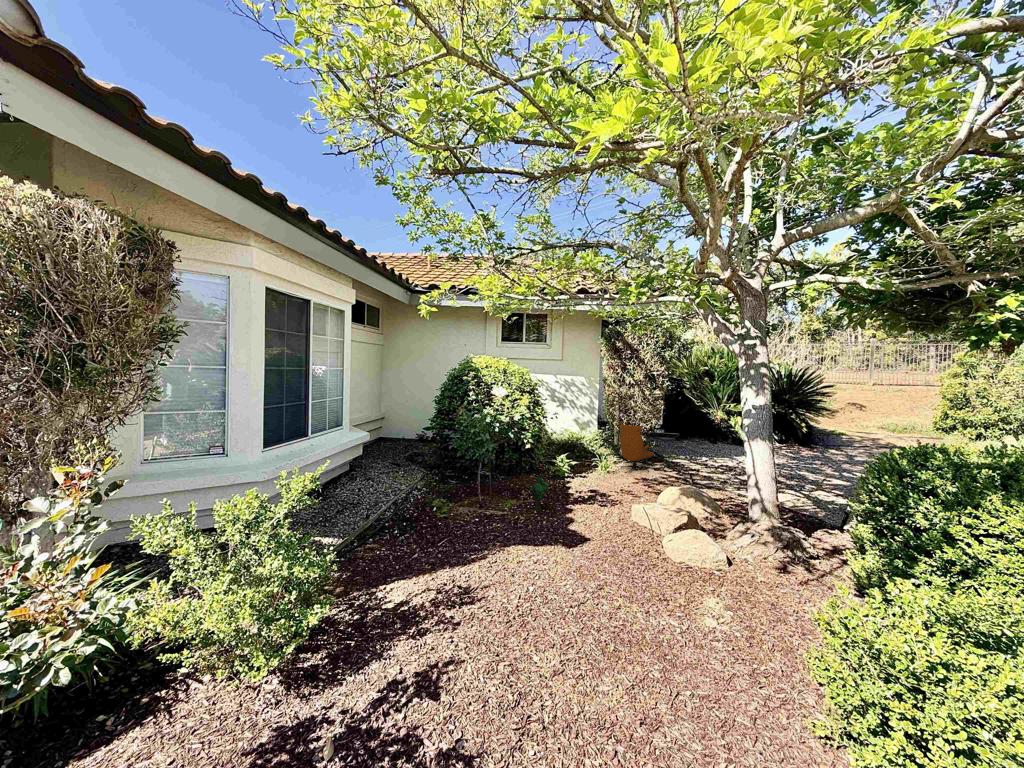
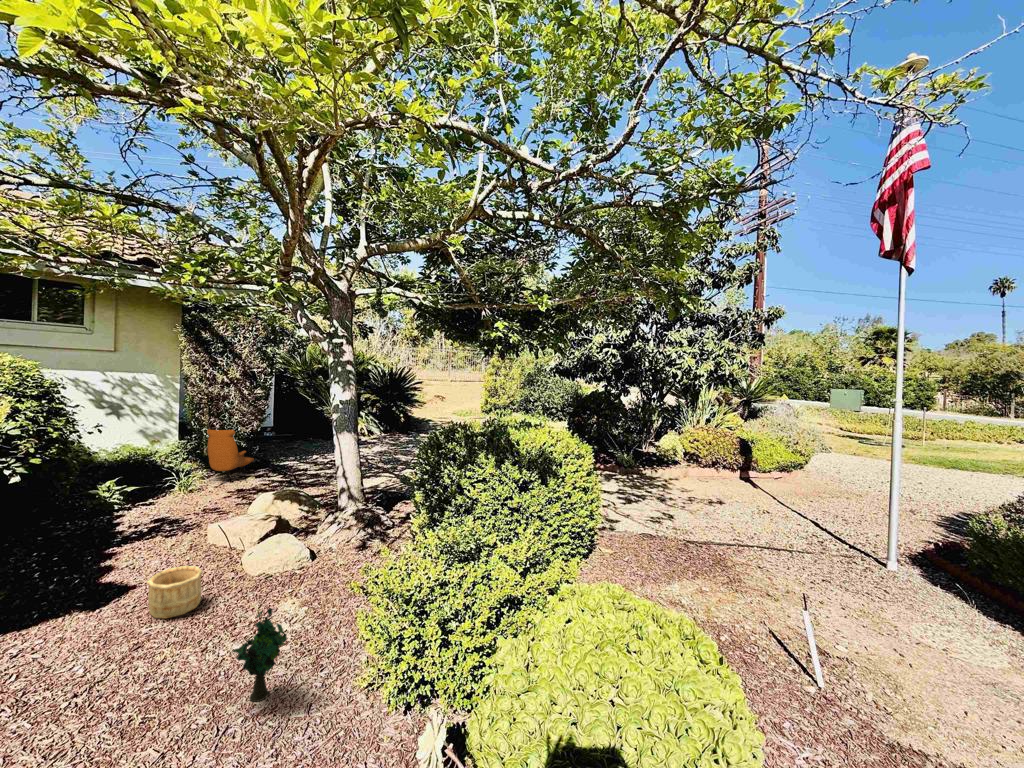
decorative plant: present [529,474,549,511] -> present [233,608,287,702]
wooden bucket: none [596,537,635,580] -> present [147,566,203,619]

